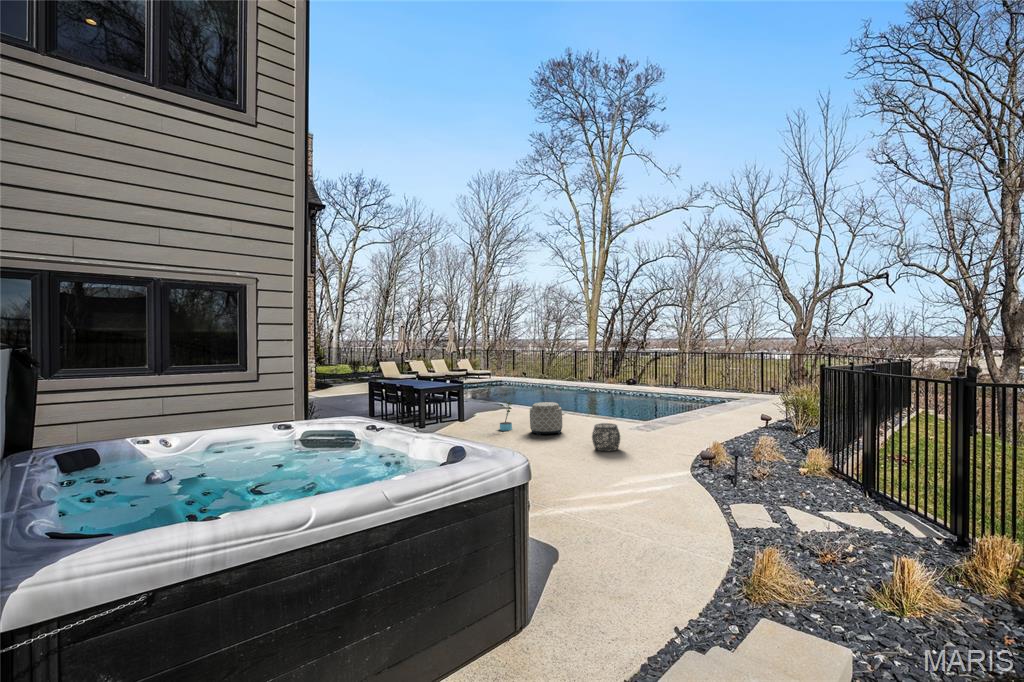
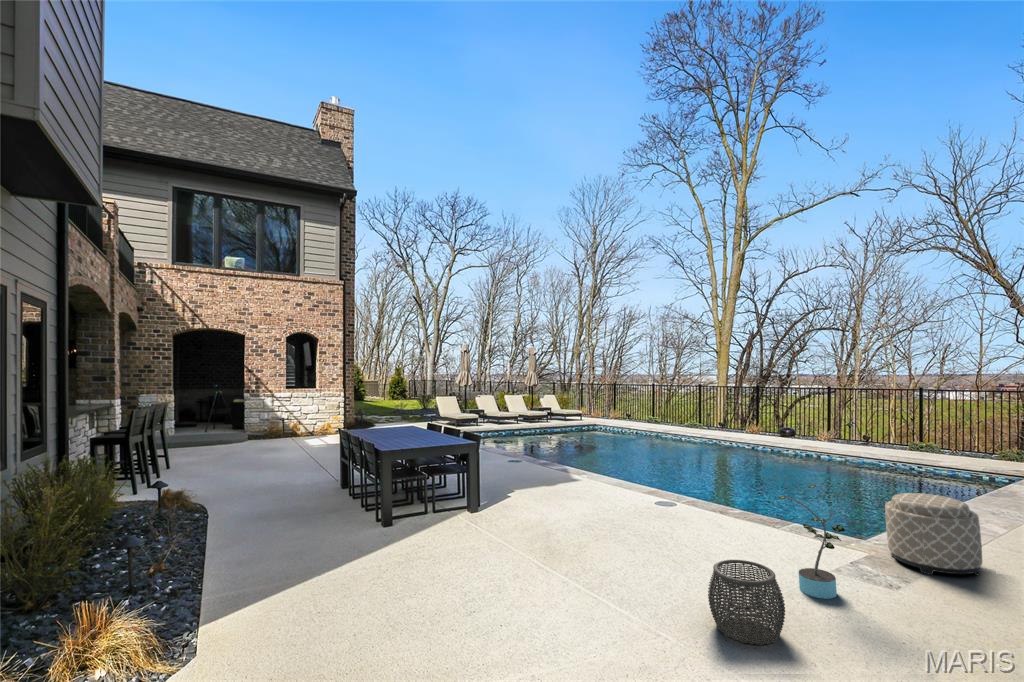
potted plant: present [494,395,512,431] -> present [778,485,845,599]
ottoman: present [530,402,562,435] -> present [885,493,982,575]

